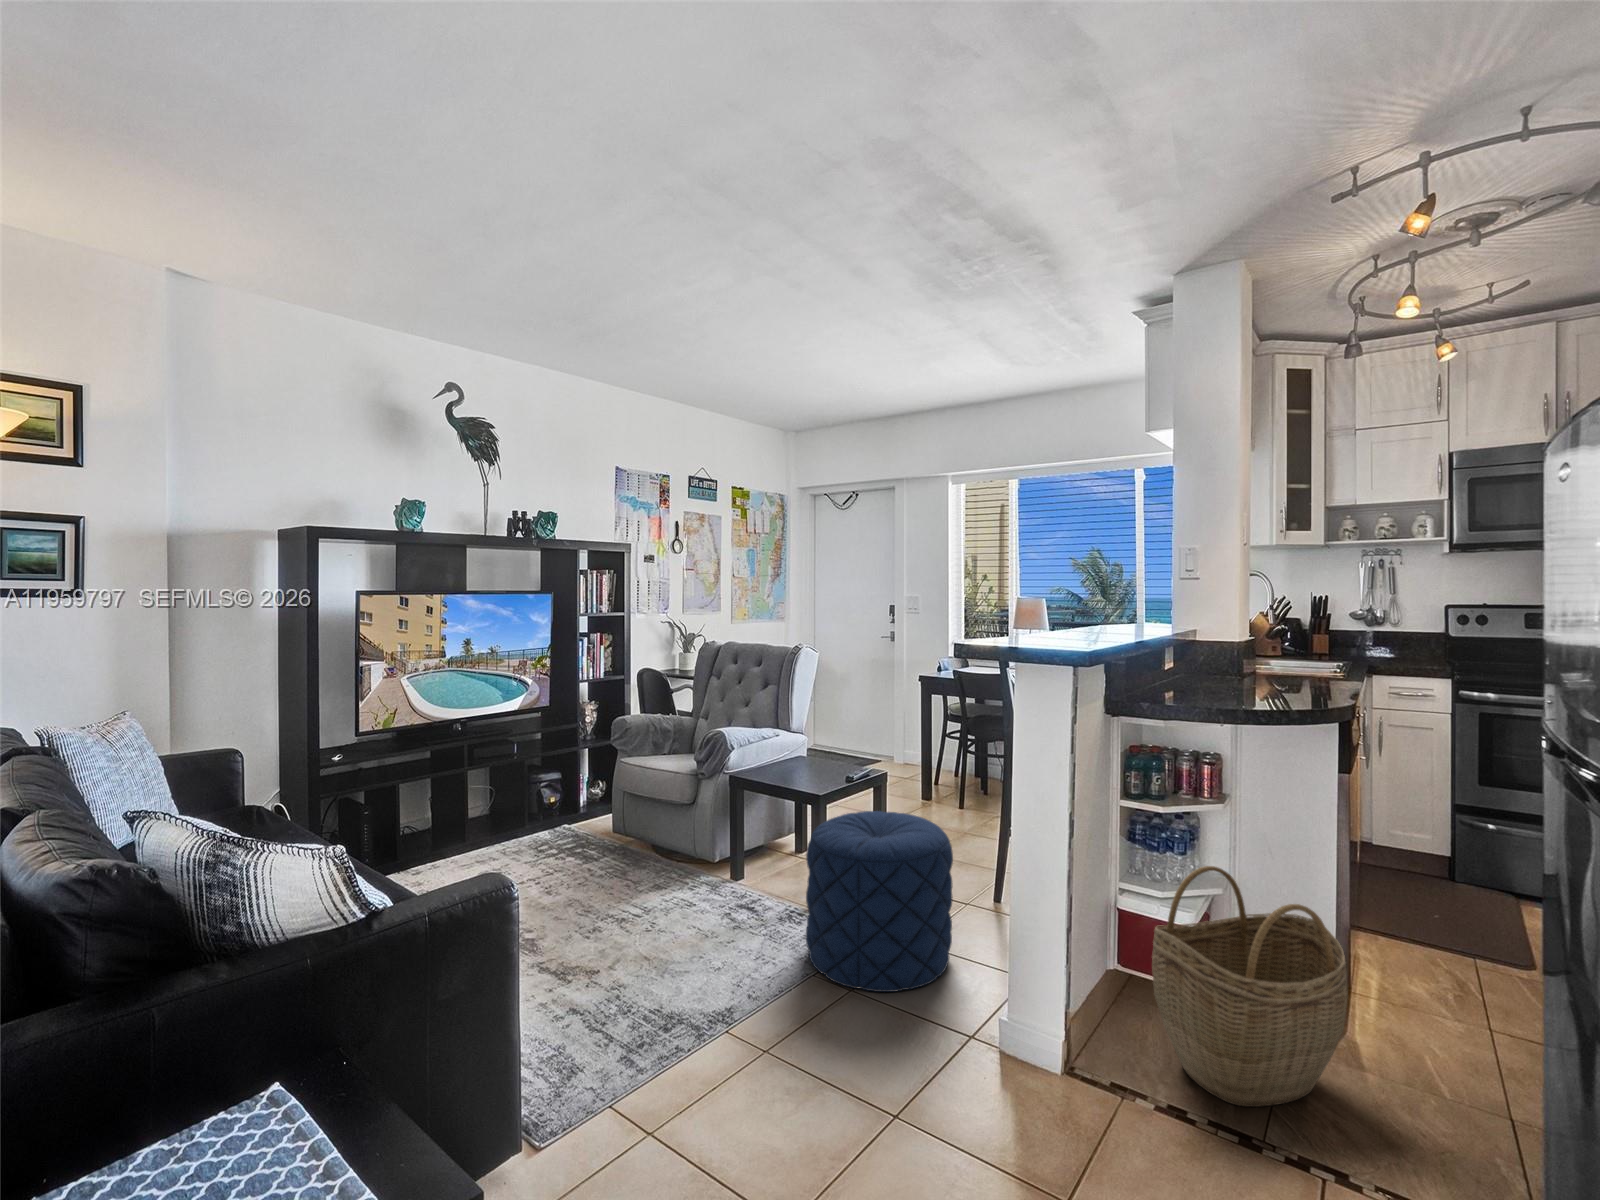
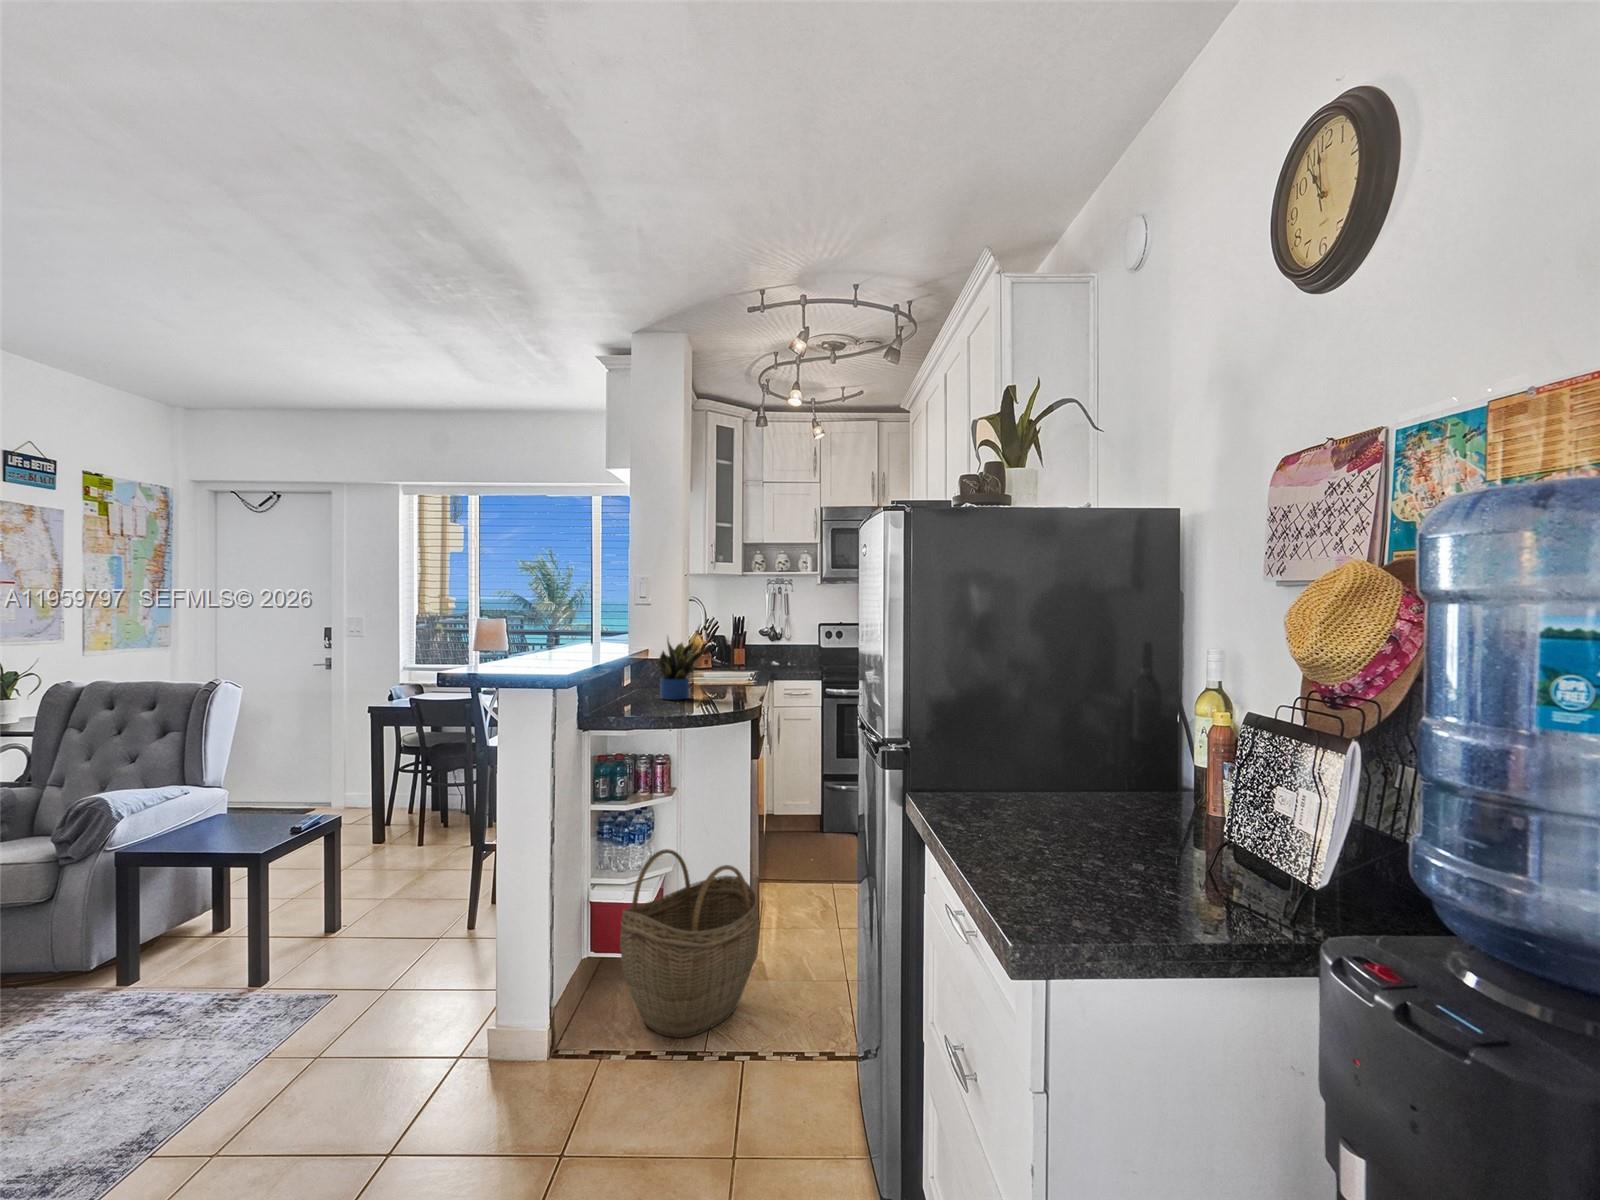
potted plant: none [1204,598,1269,689] -> present [657,627,704,700]
pouf: present [806,811,953,992] -> none [248,857,427,1058]

